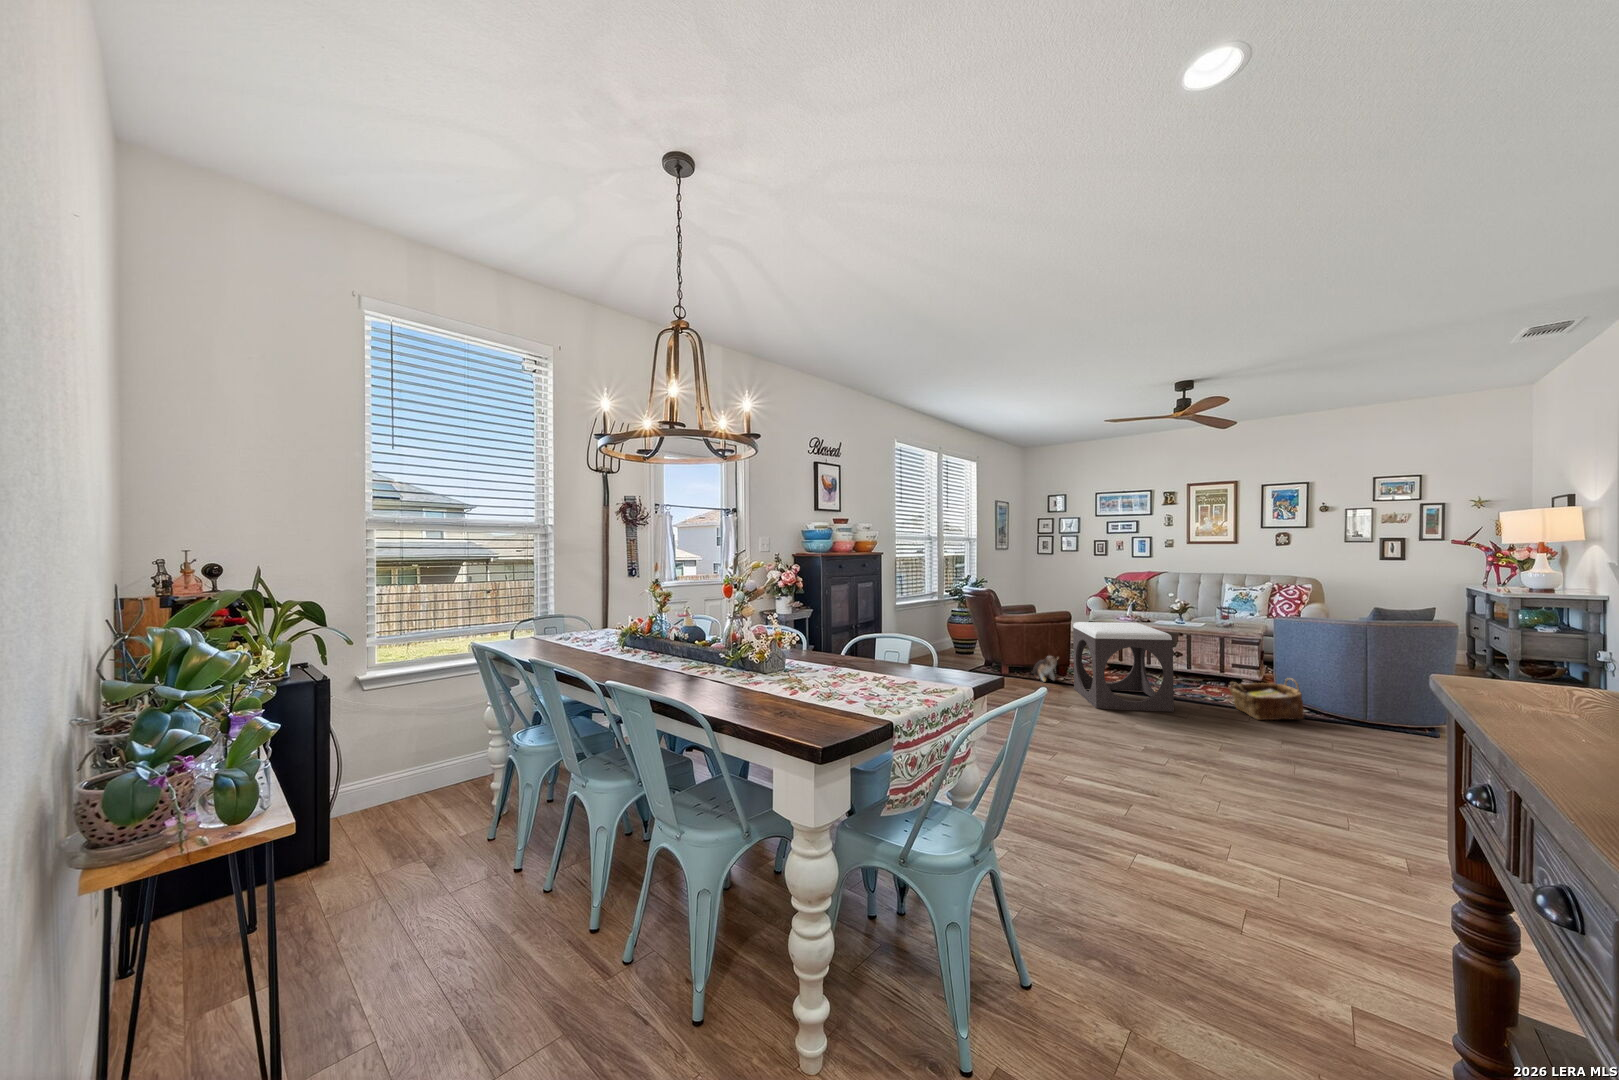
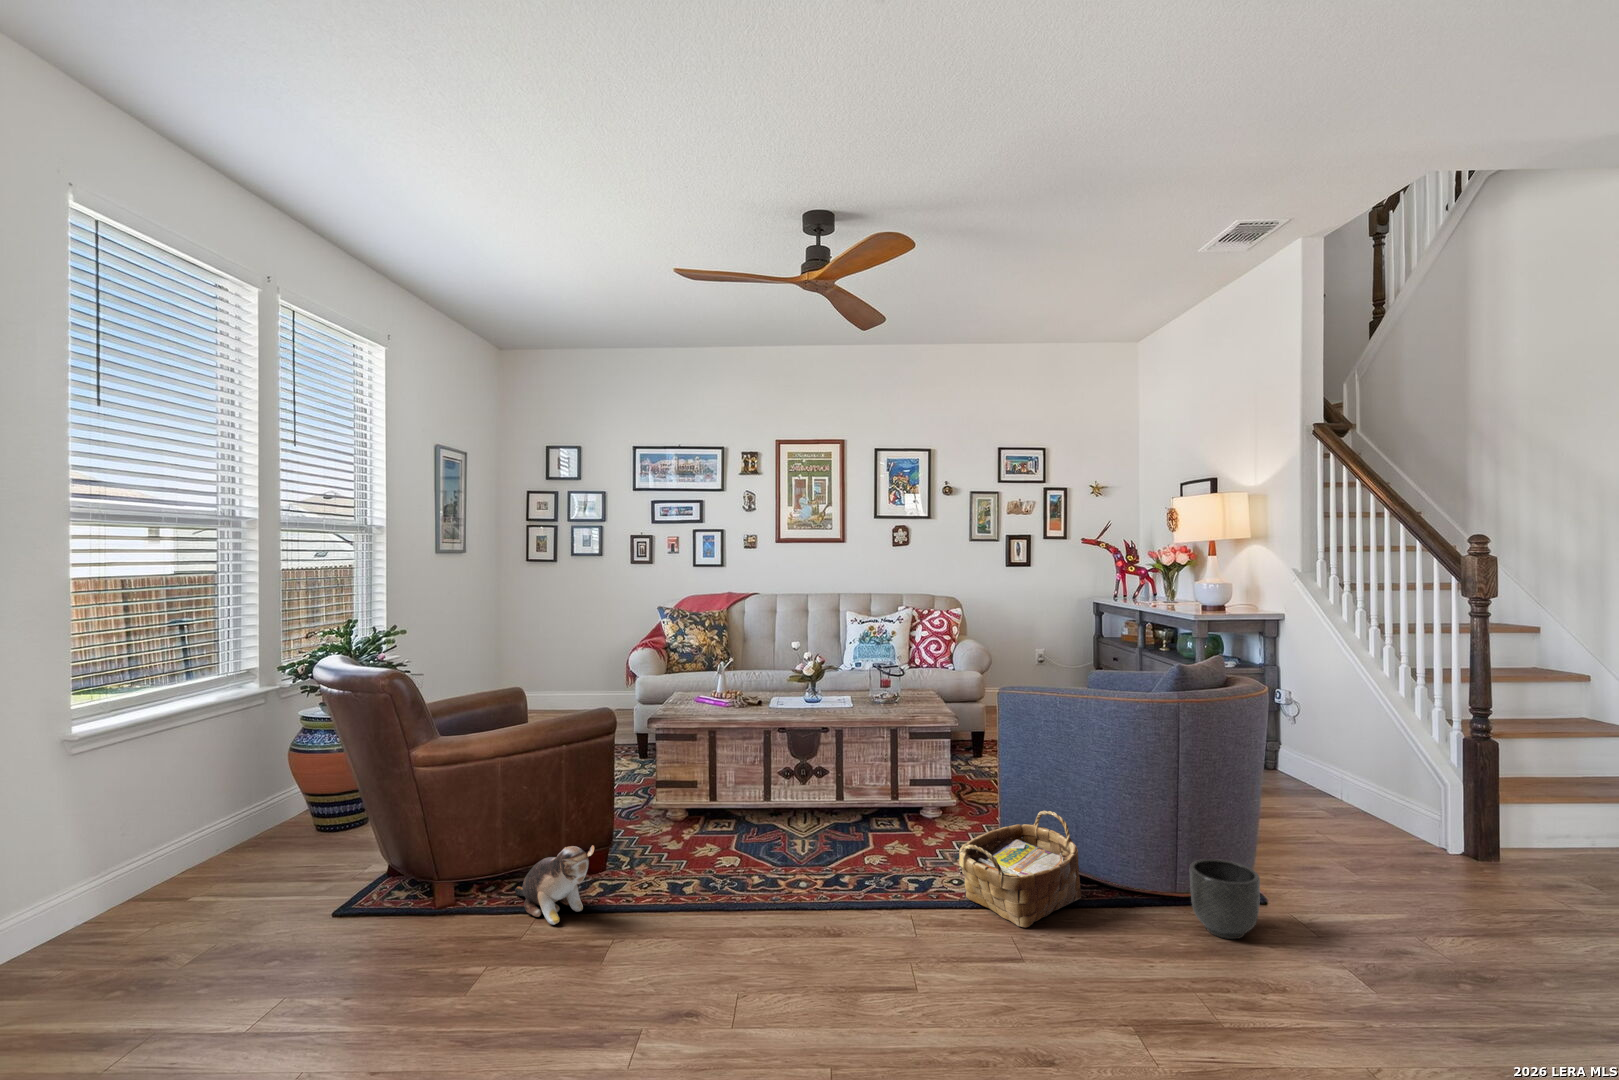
footstool: present [1073,622,1174,712] -> none [635,726,878,1017]
planter: none [1365,709,1411,747] -> present [1190,859,1260,939]

